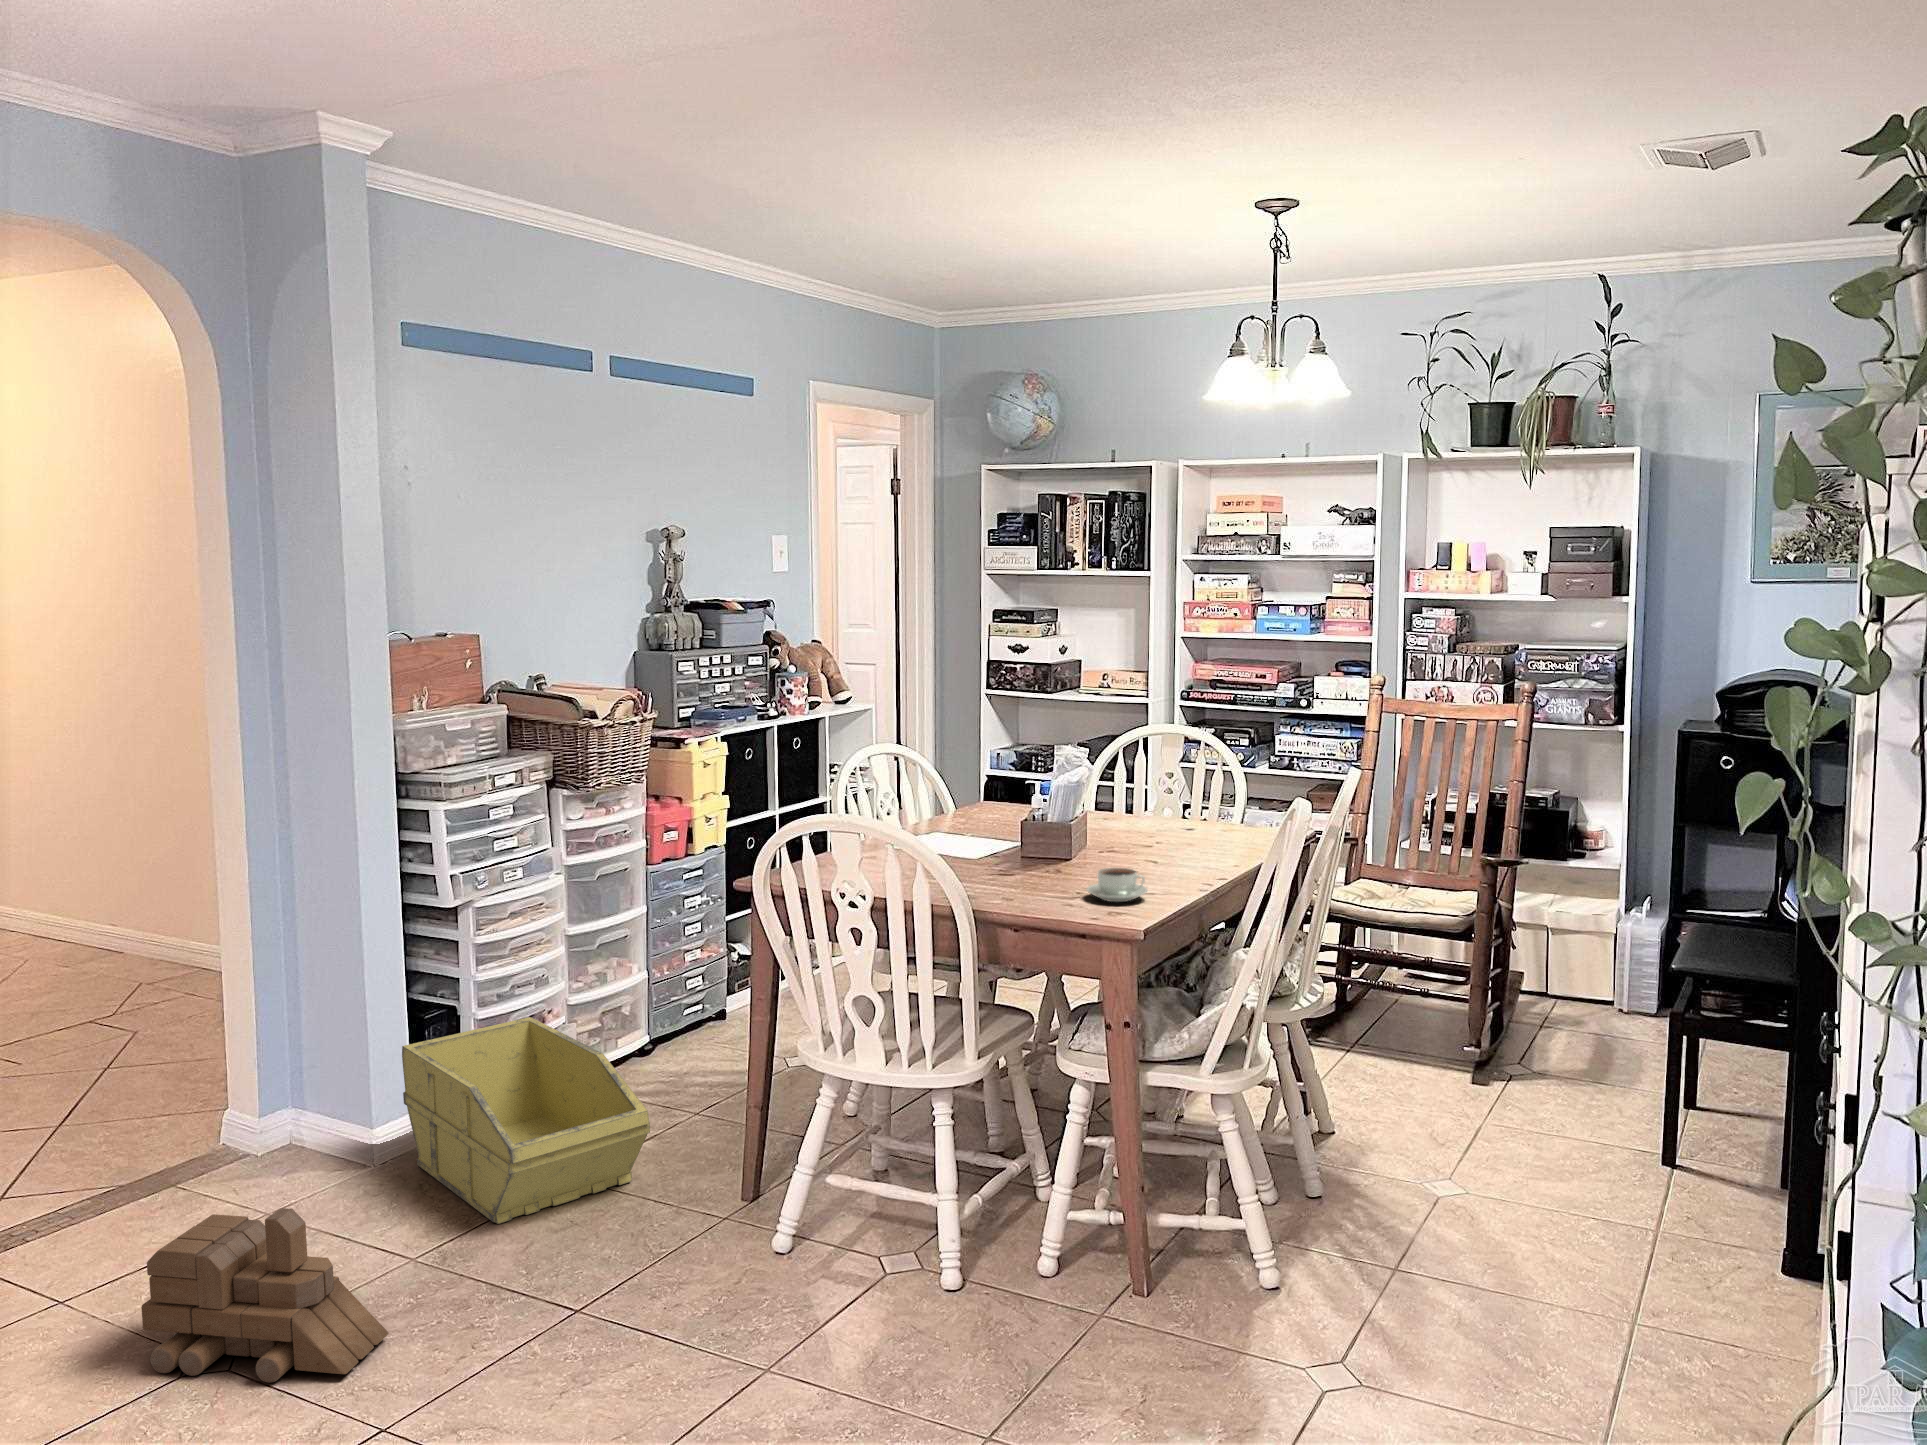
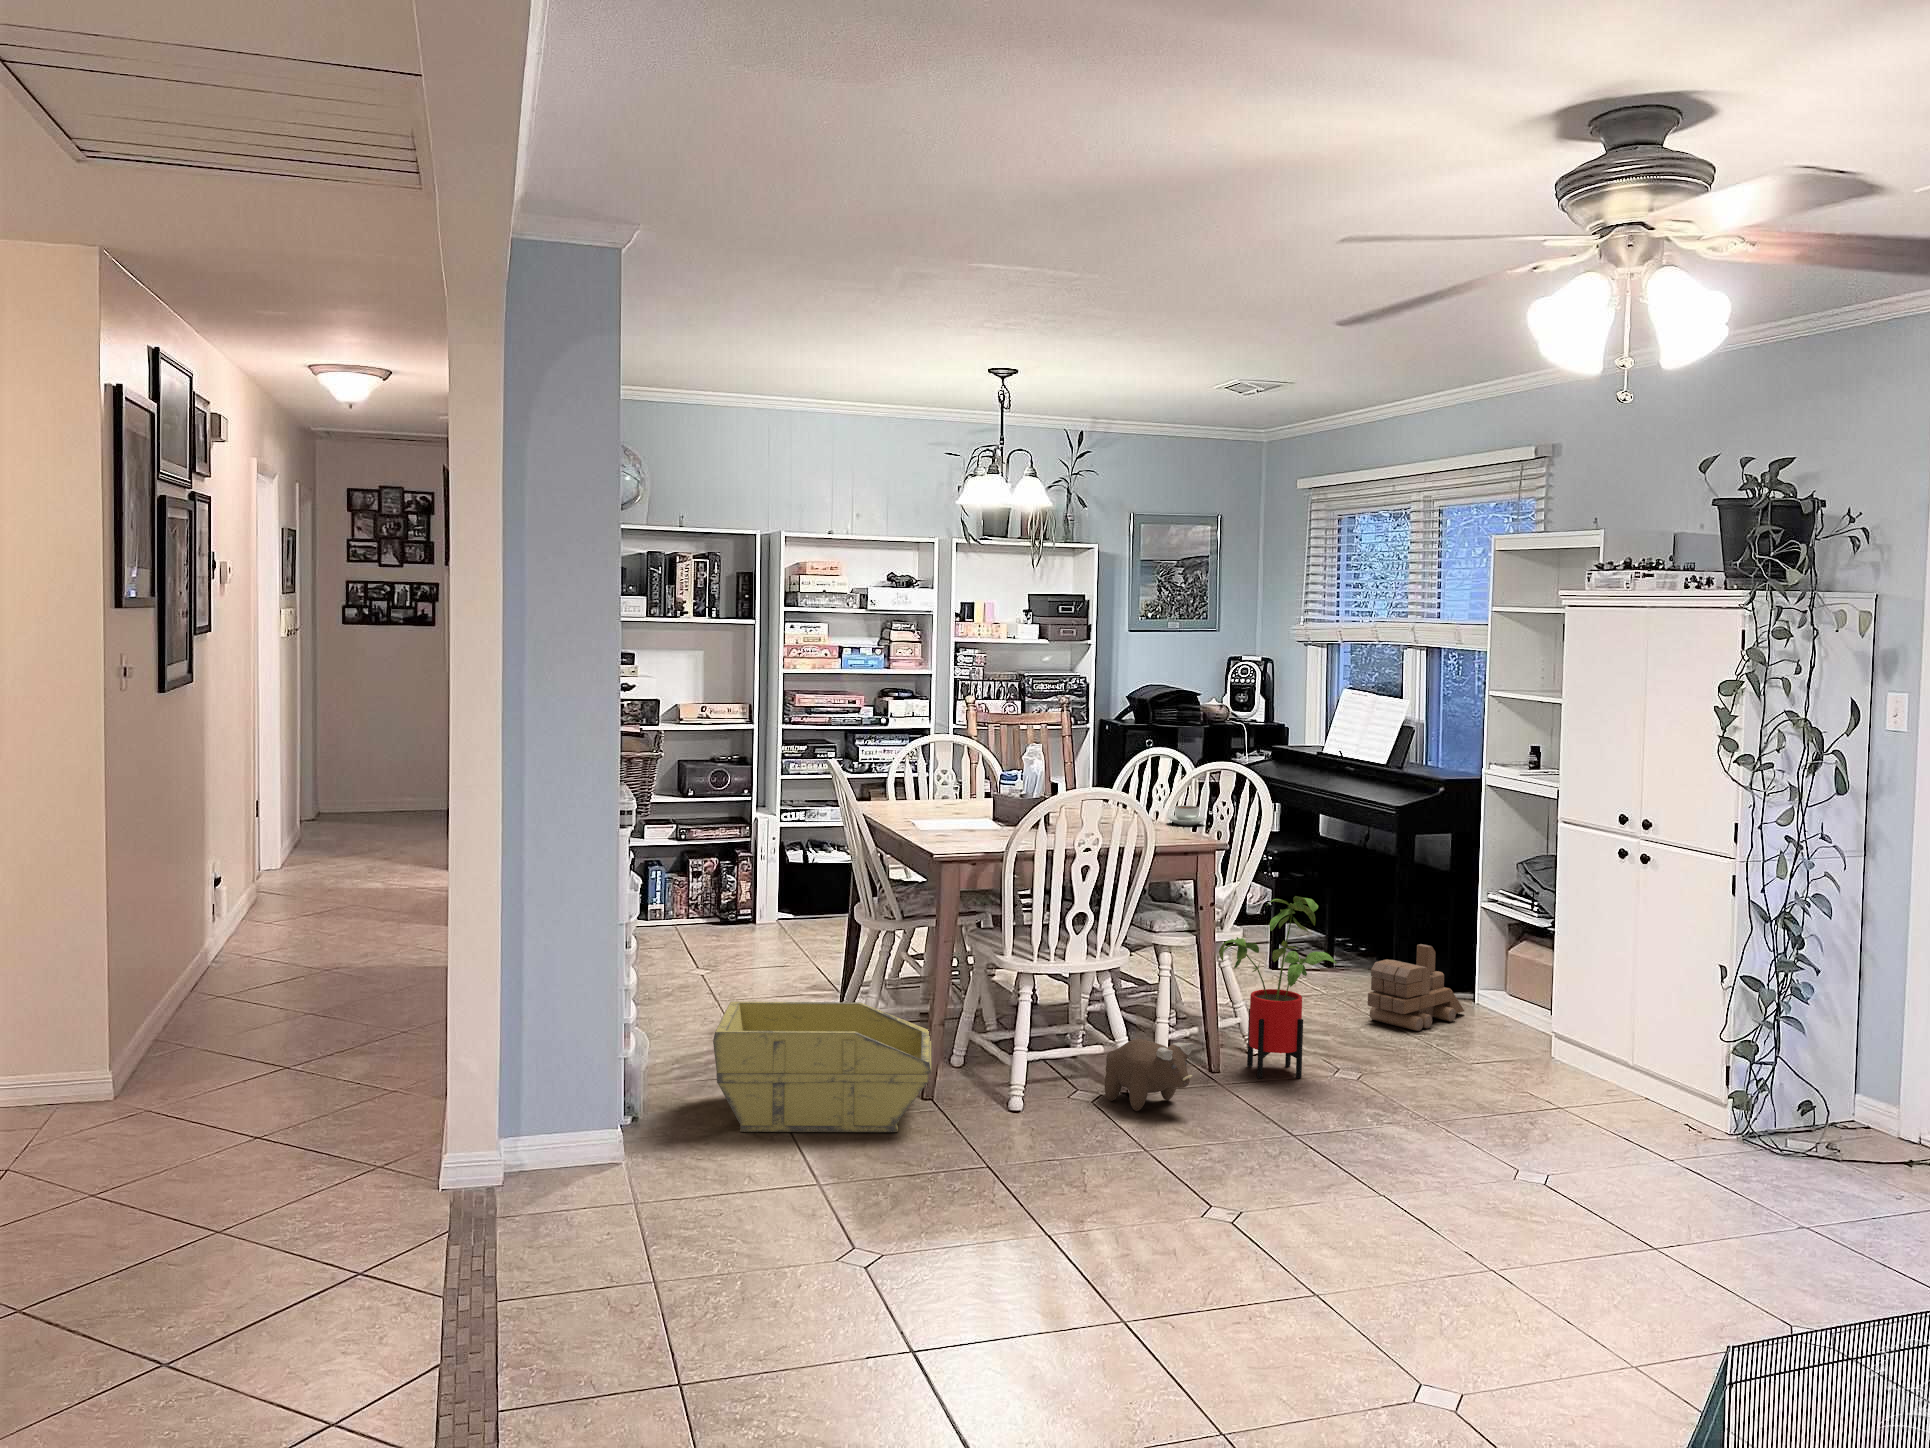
house plant: none [992,1050,1176,1365] -> present [1219,896,1336,1078]
plush toy: none [732,1206,835,1315] -> present [1105,1039,1194,1111]
toy train: present [141,1208,389,1383] -> present [1368,944,1464,1031]

